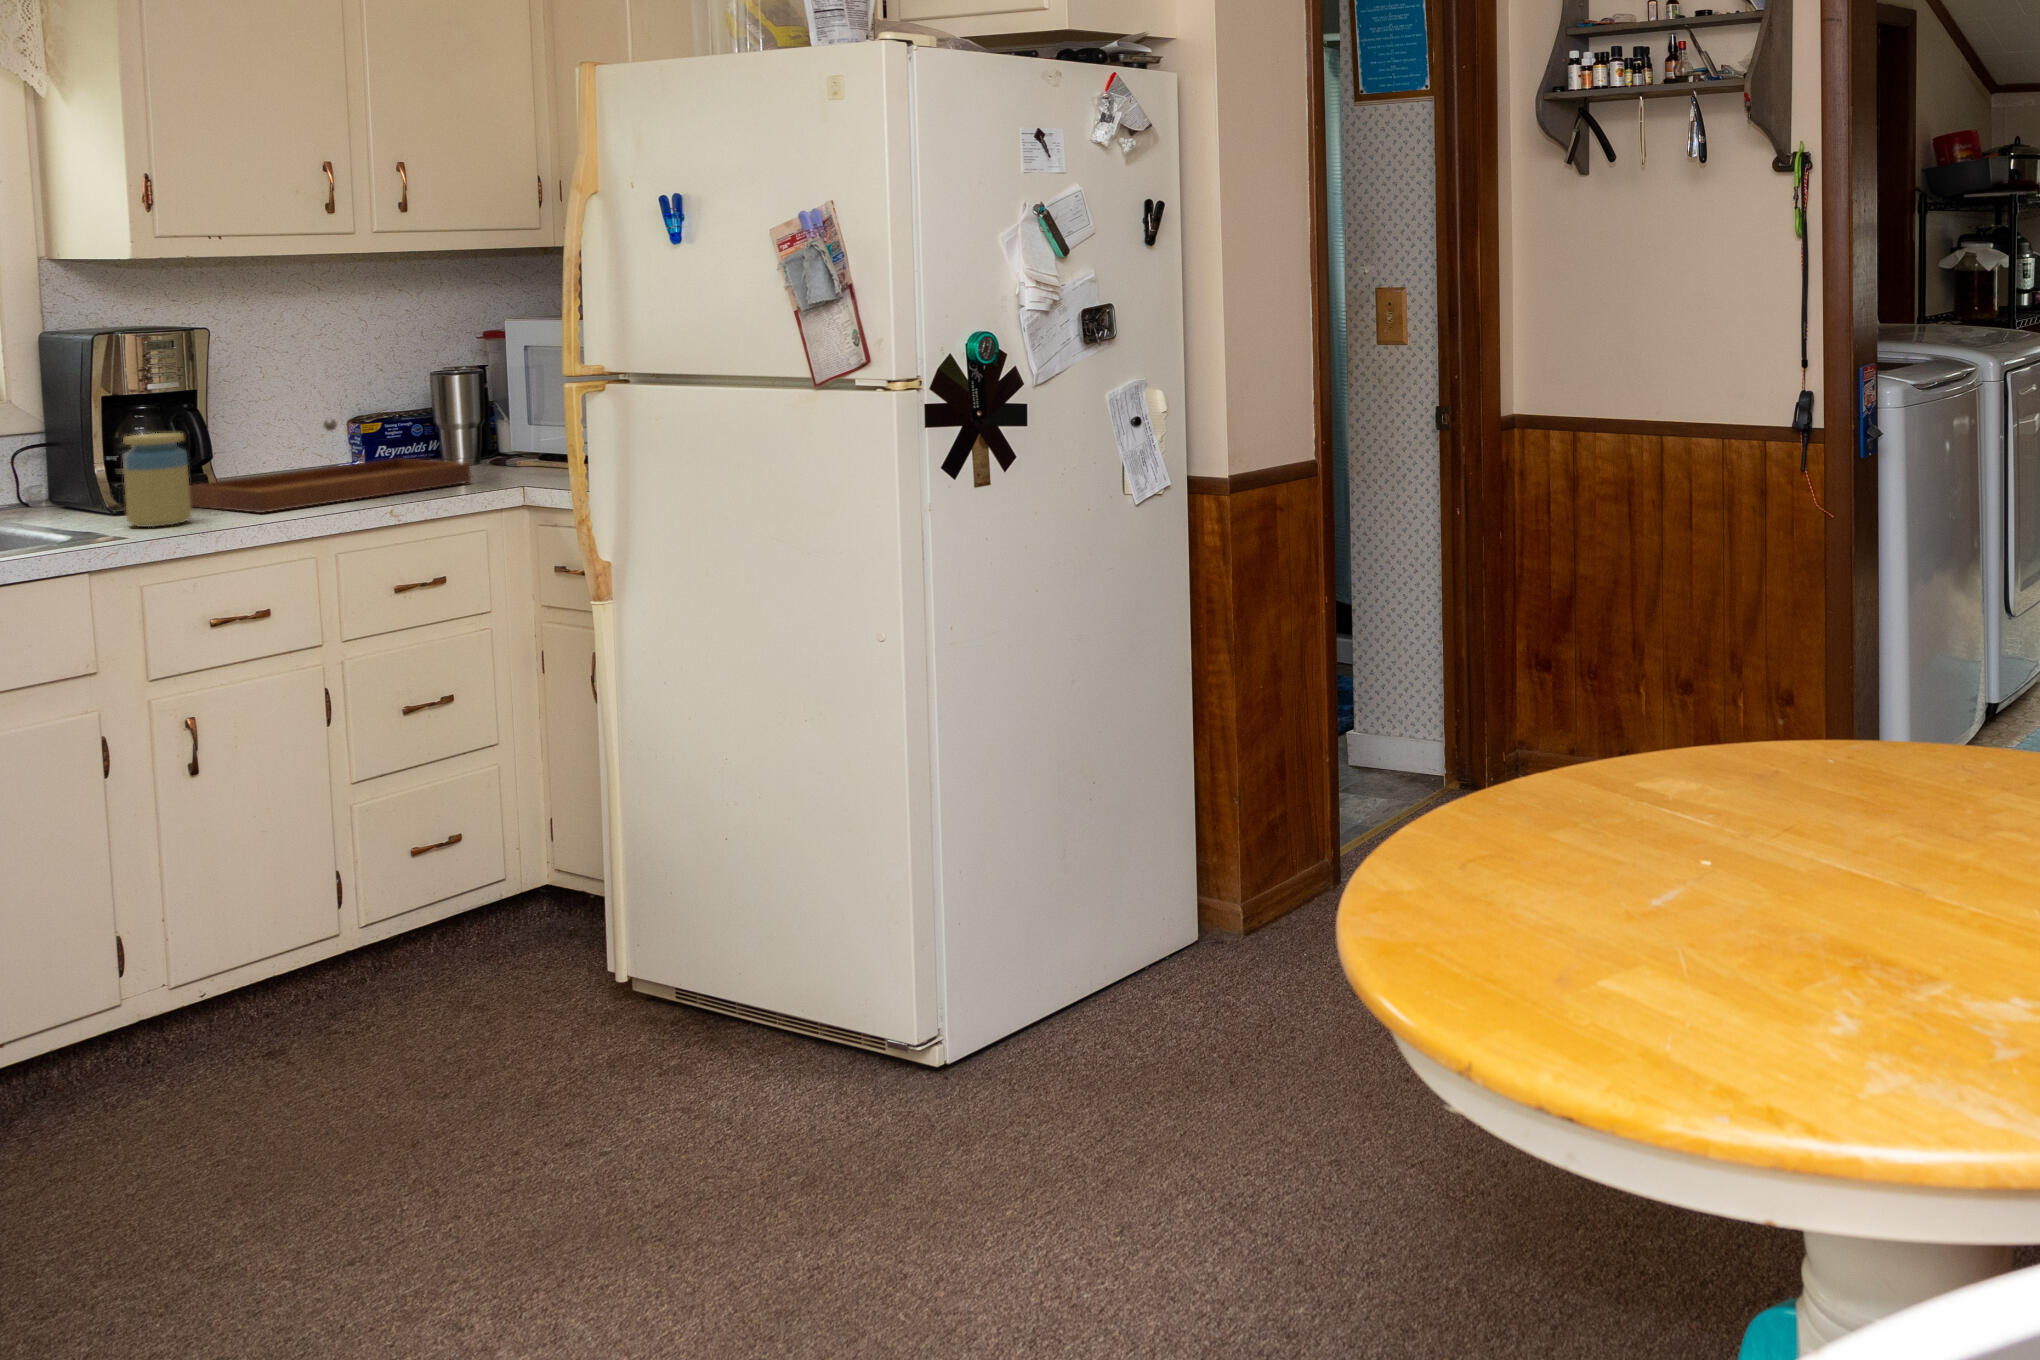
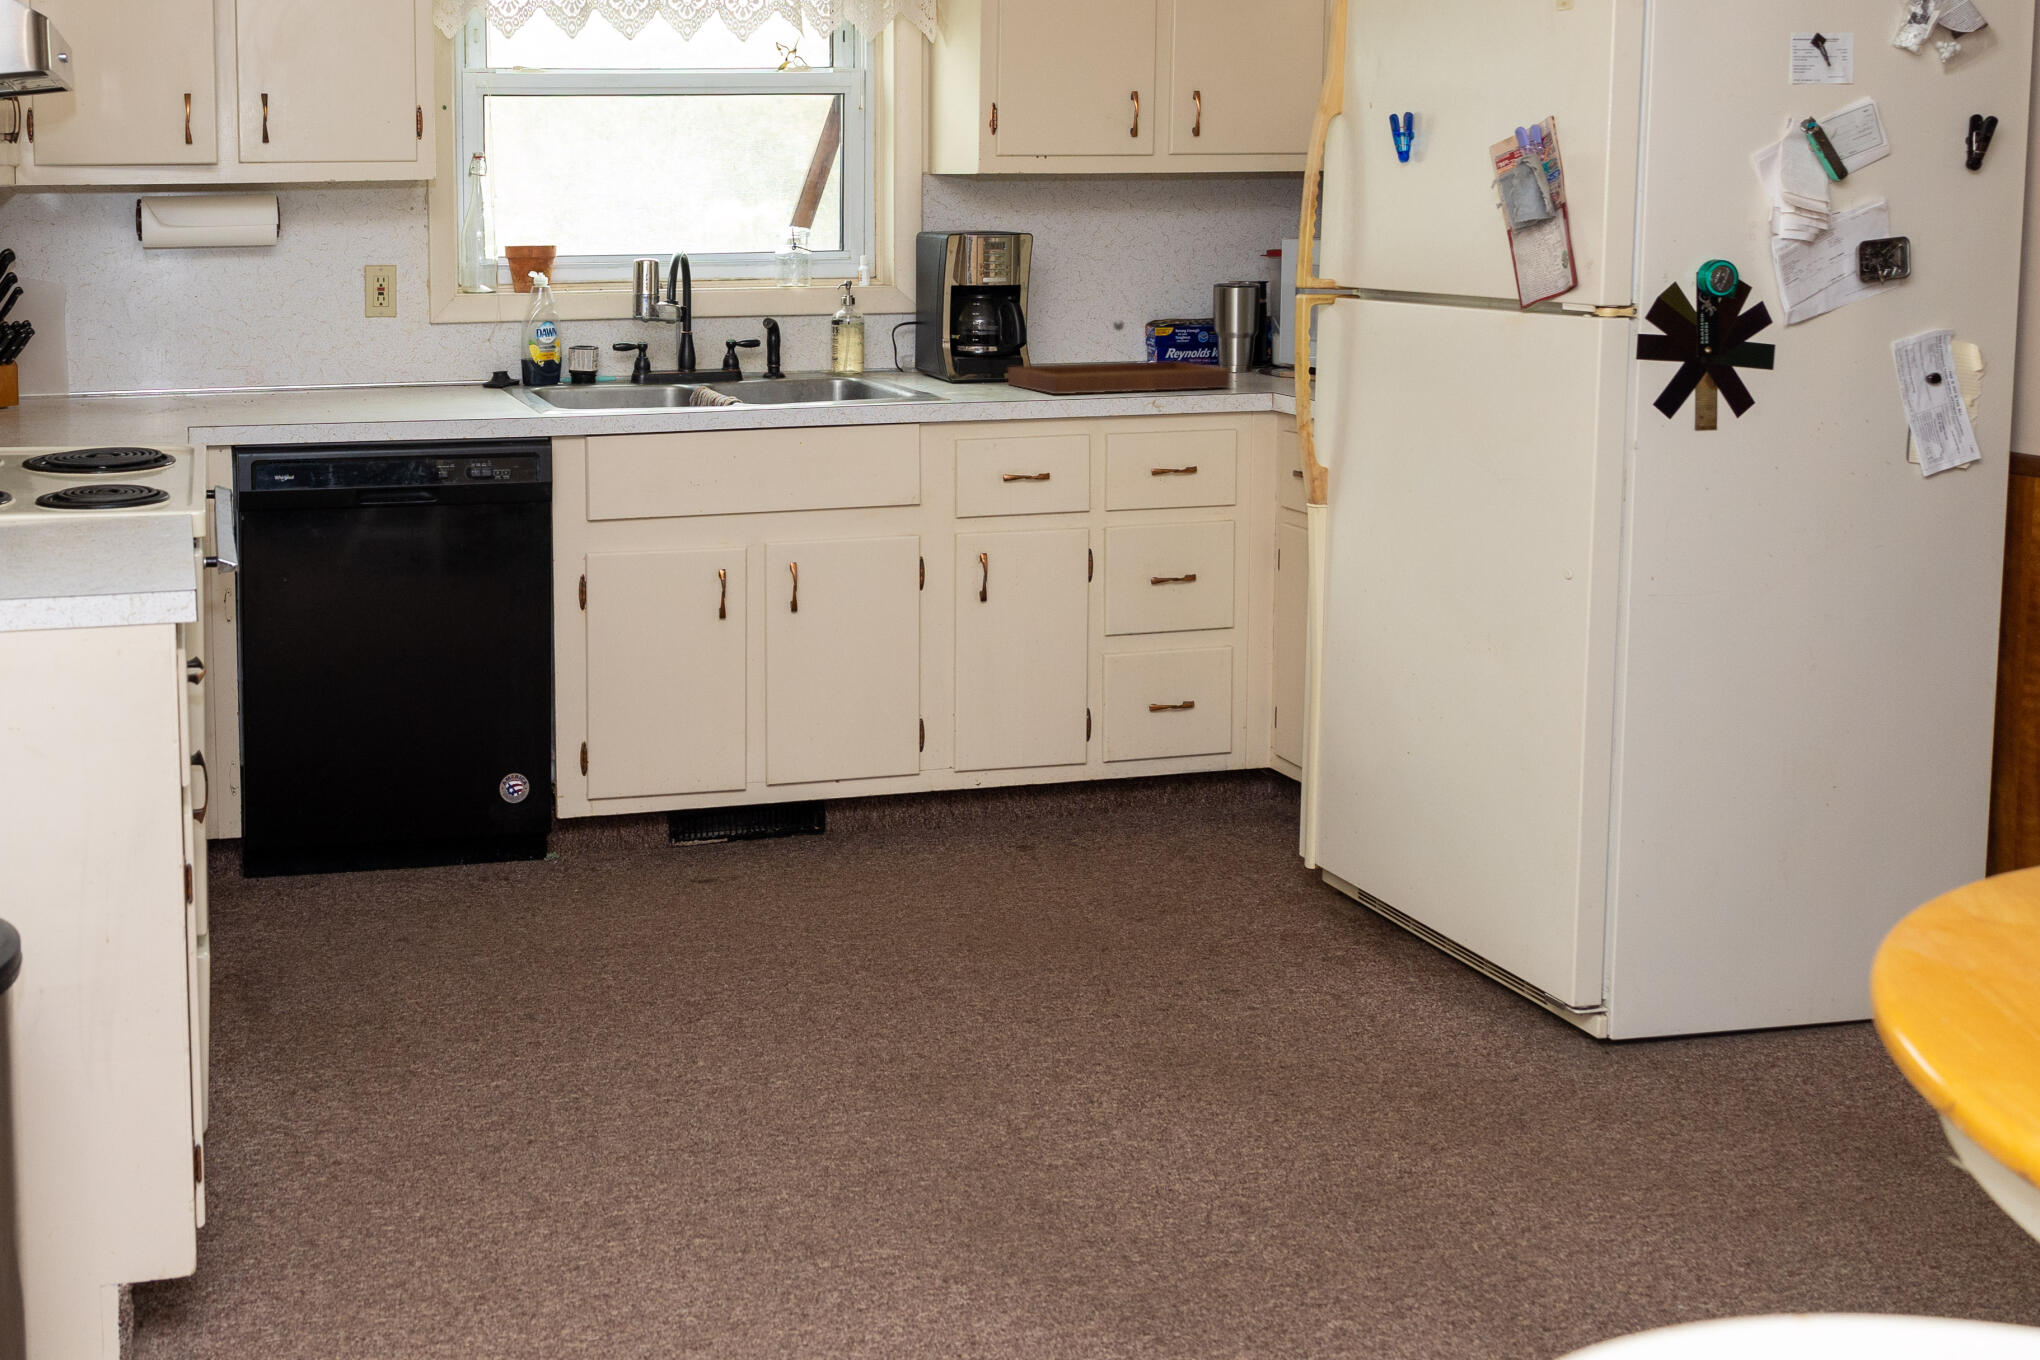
jar: present [123,433,191,527] -> none [959,320,1003,396]

